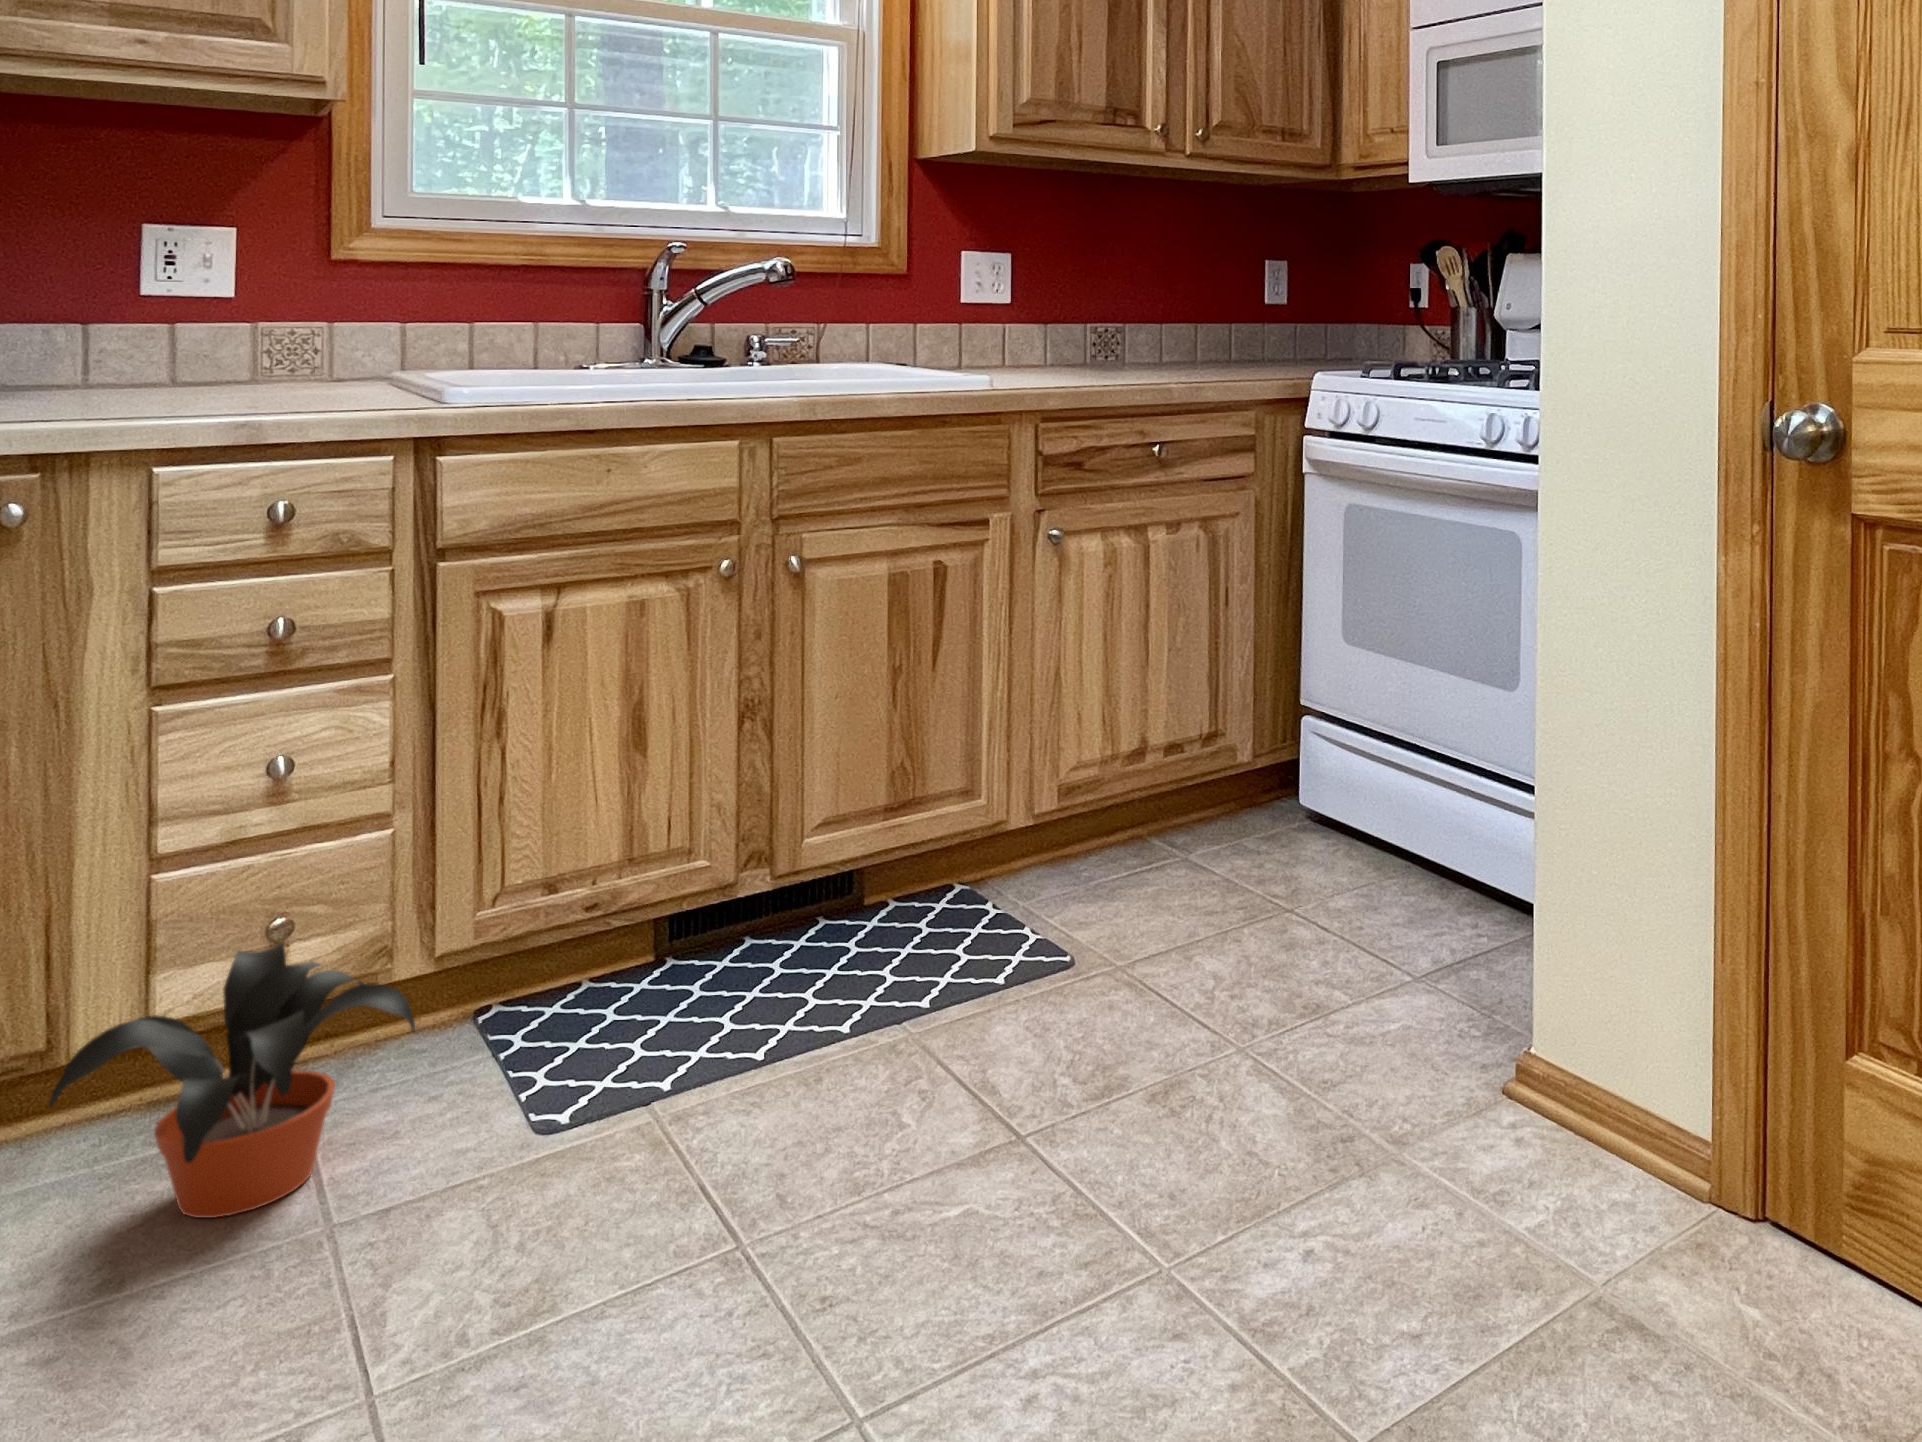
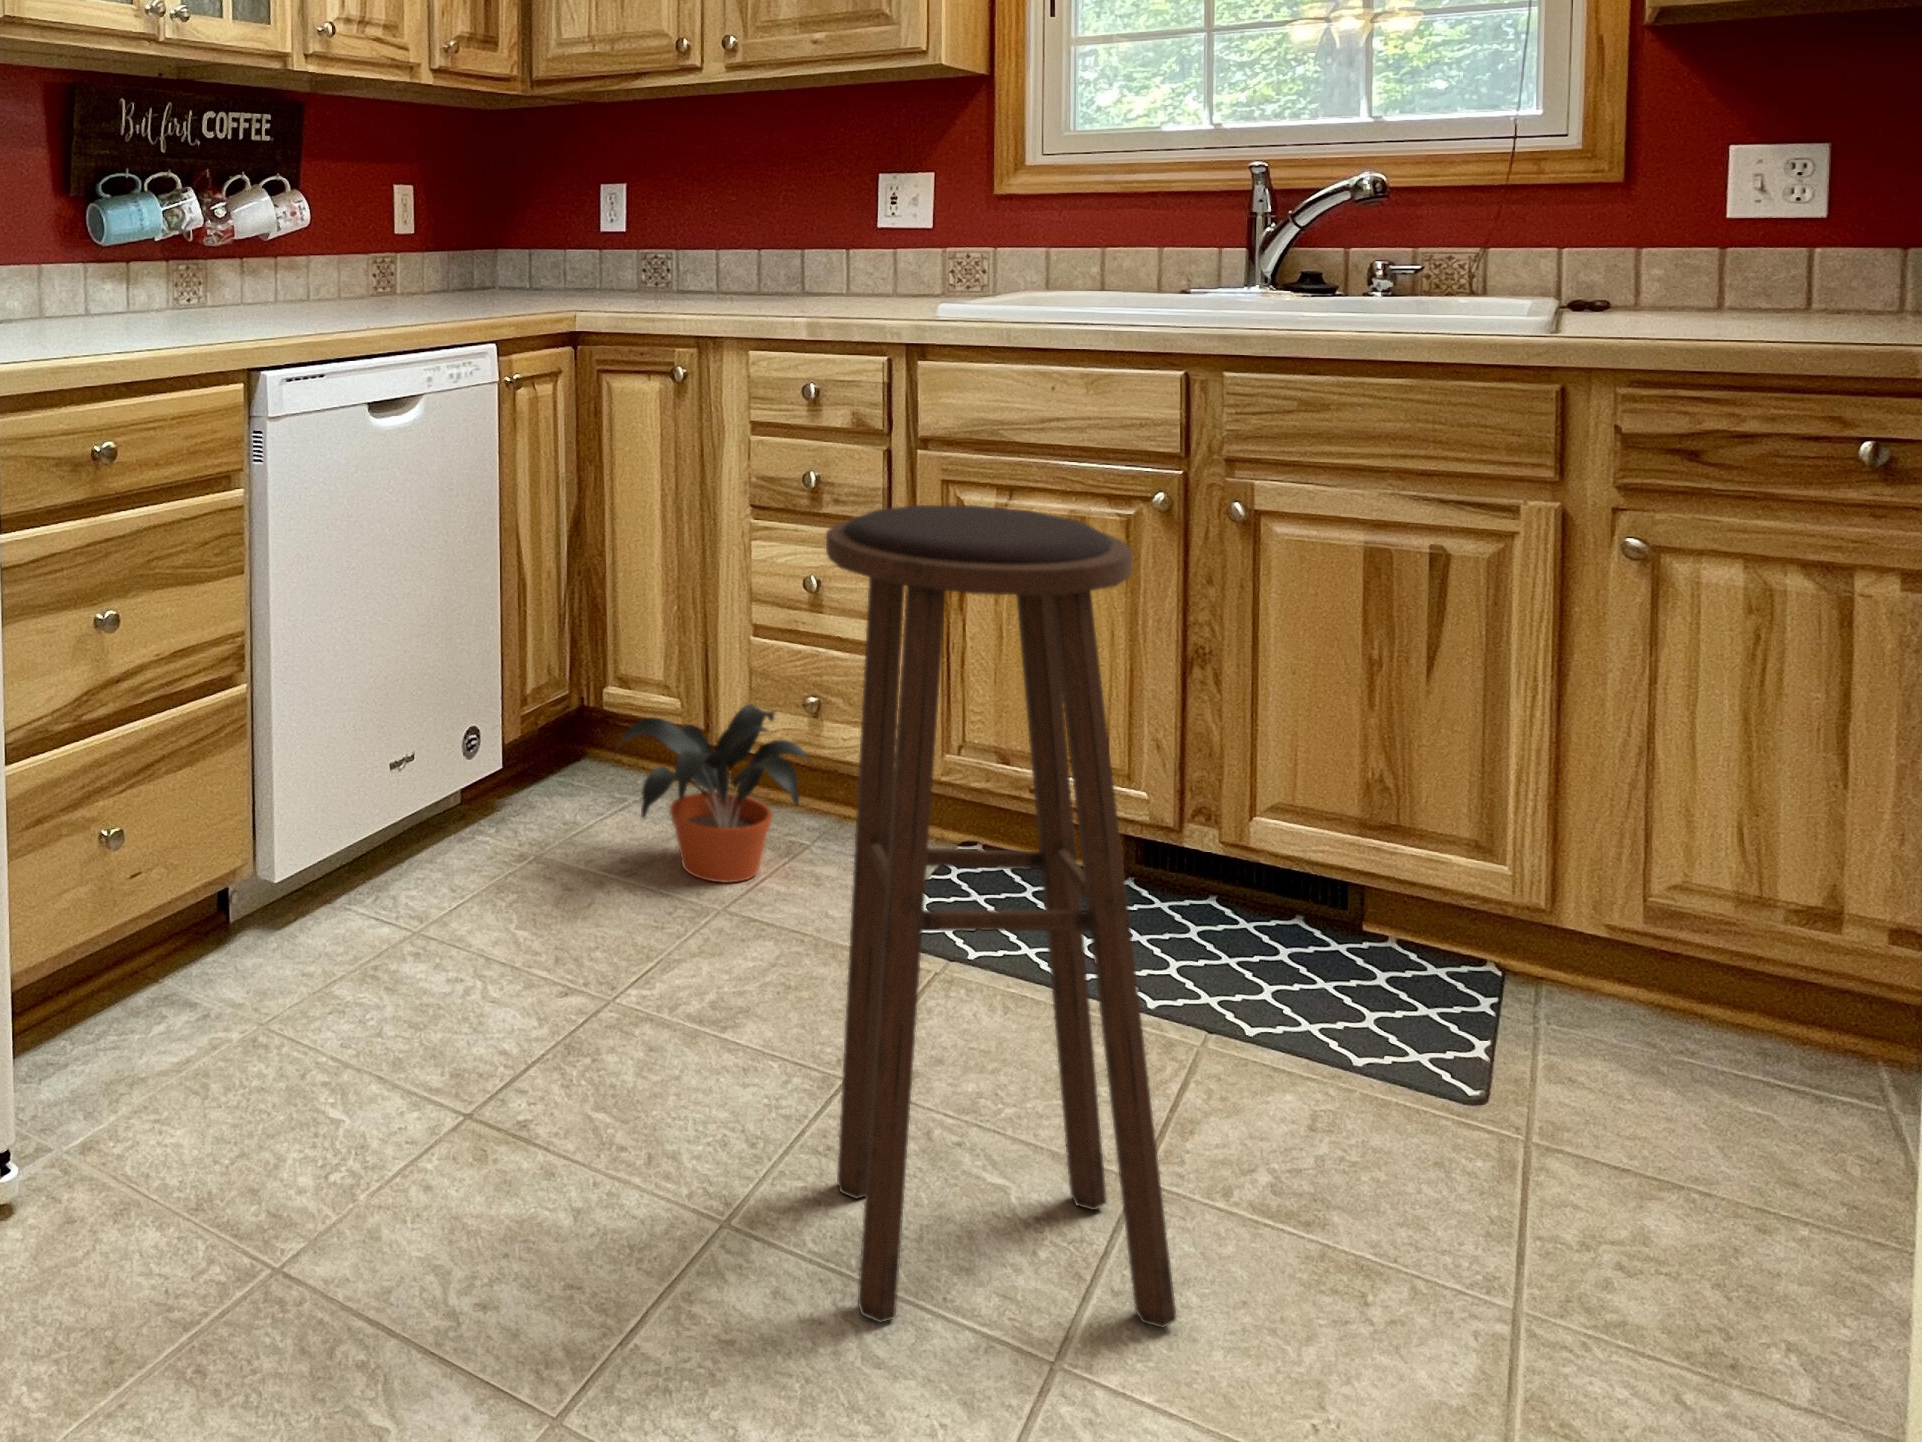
stool: none [872,558,1175,1362] -> present [826,505,1176,1327]

